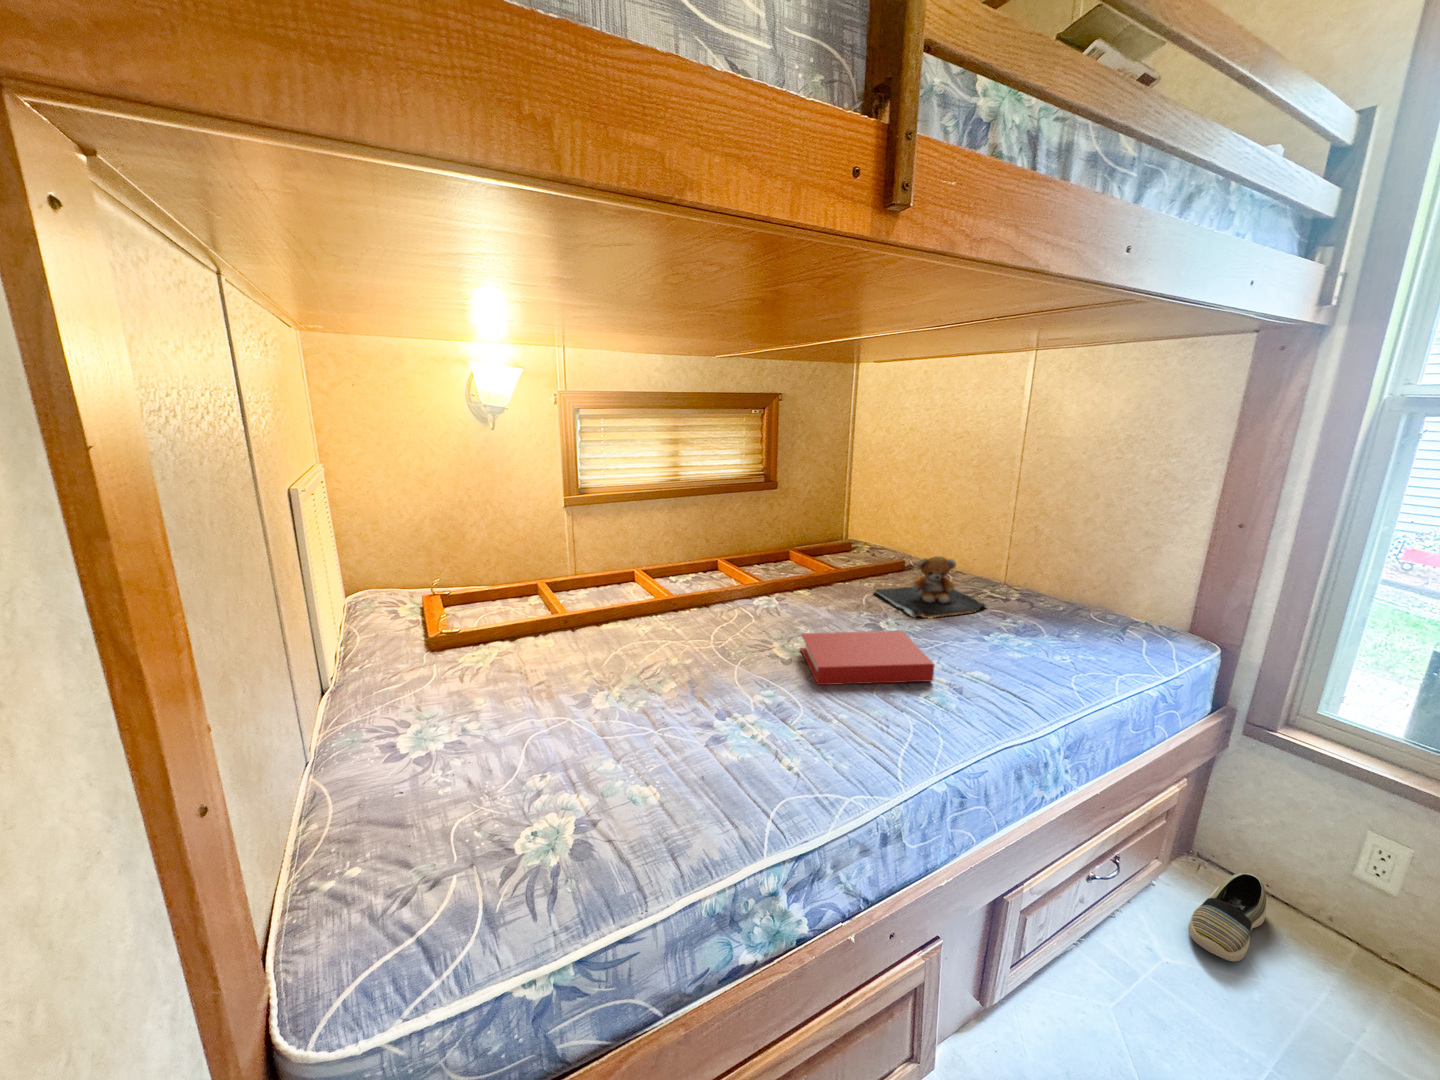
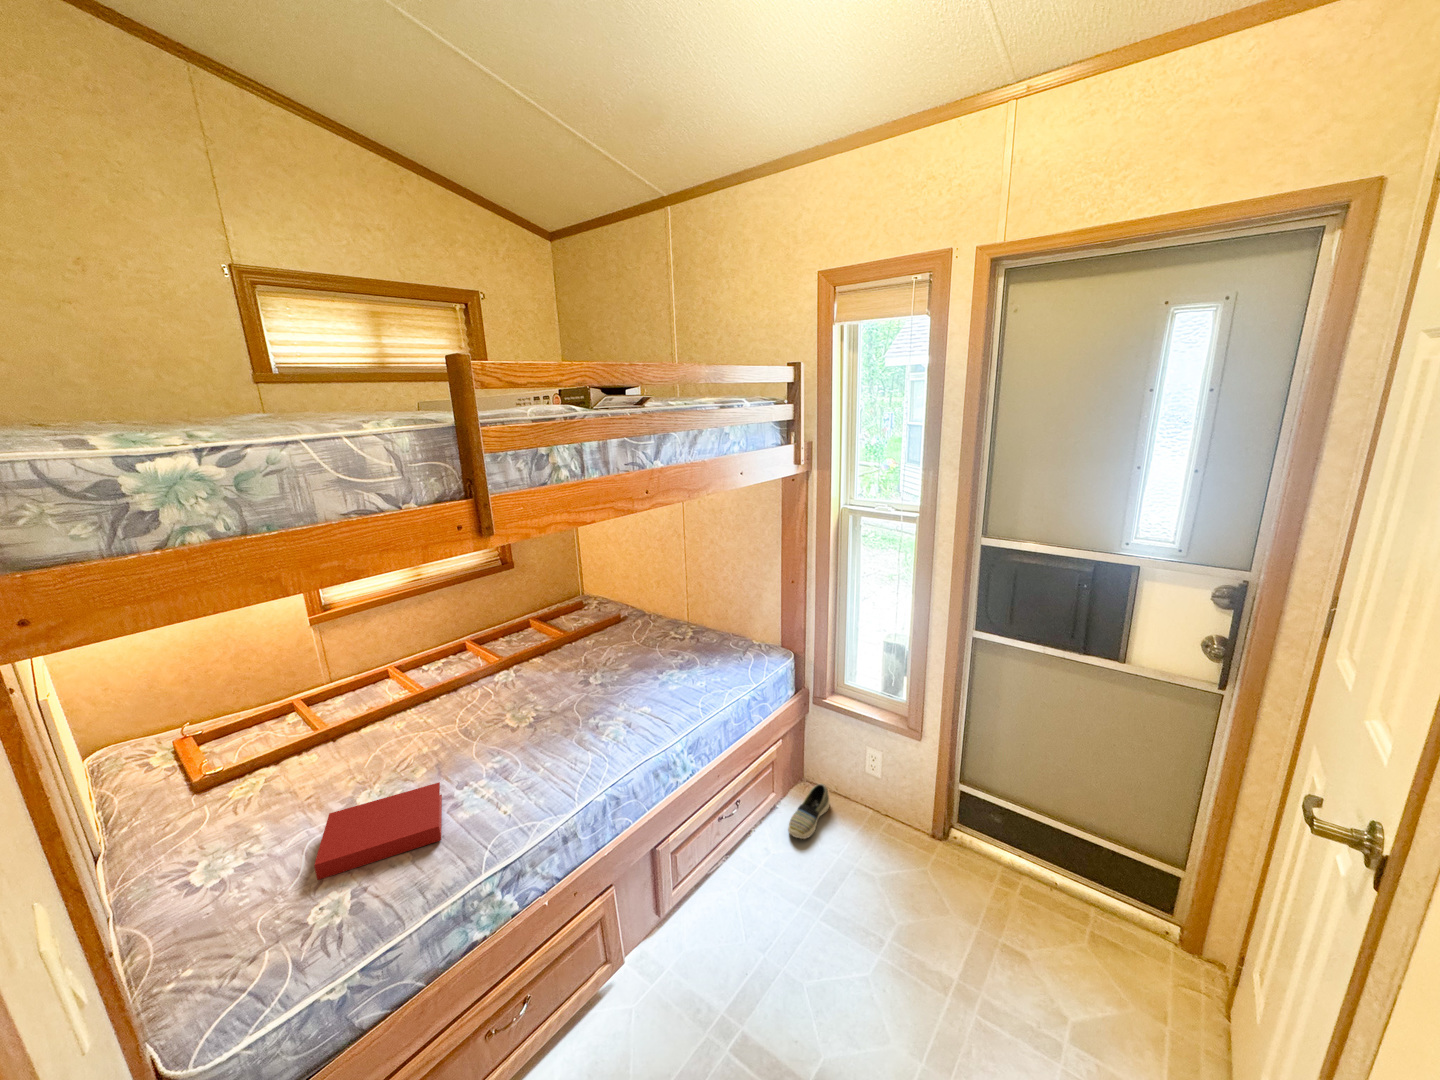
teddy bear: present [874,556,986,618] -> none [592,621,668,670]
book: present [801,631,934,685] -> present [314,783,442,880]

